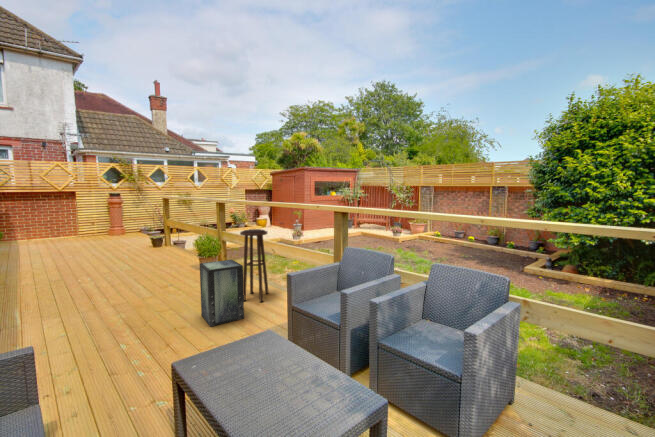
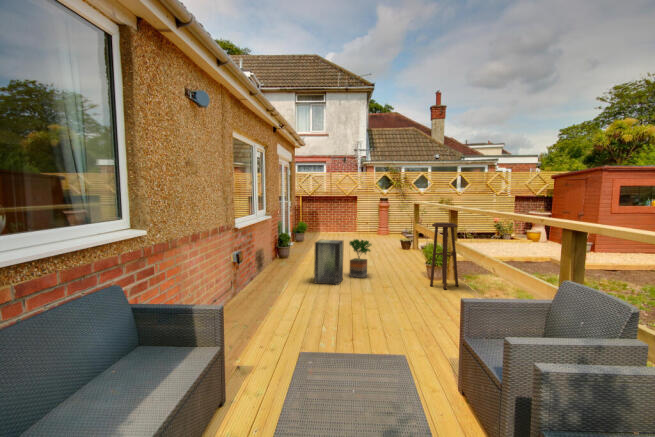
potted tree: none [121,259,161,314] -> present [349,239,372,278]
storage box: present [200,260,244,327] -> present [314,240,343,285]

